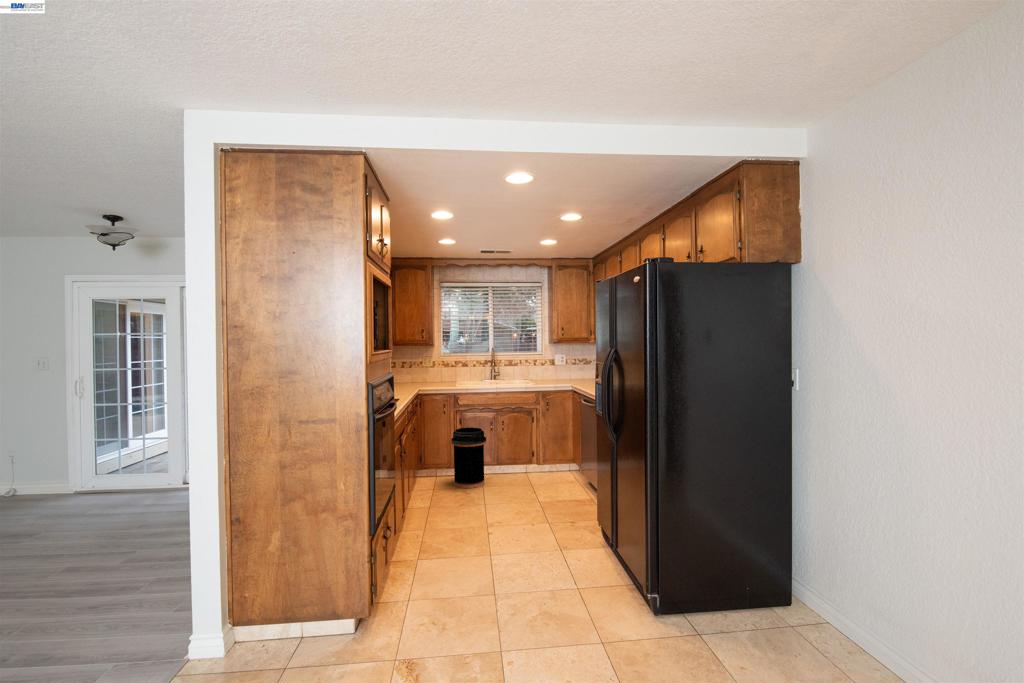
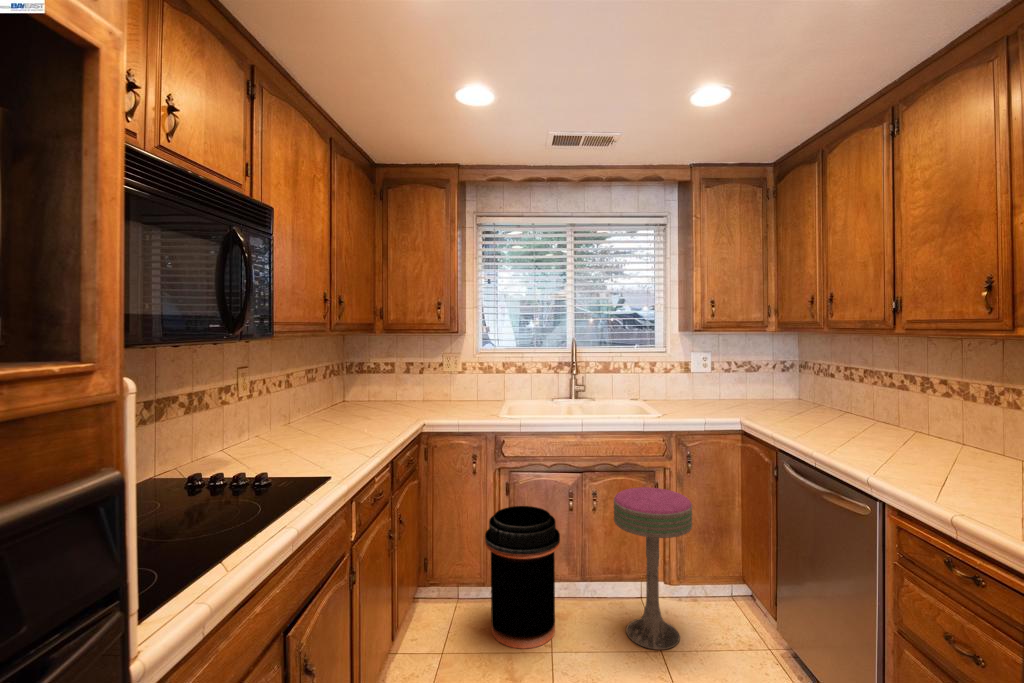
bar stool: none [510,417,545,485] -> present [614,487,692,650]

